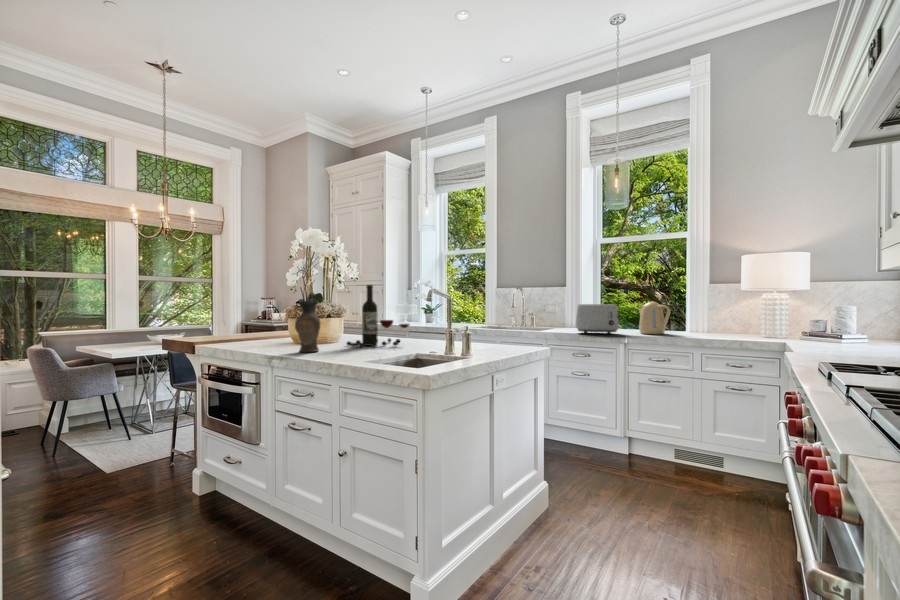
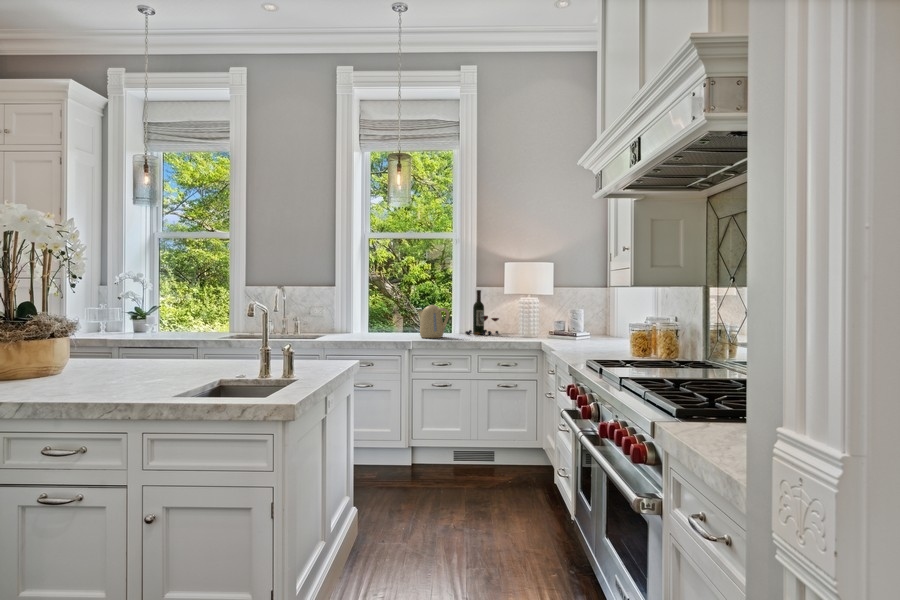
wine bottle: present [347,285,410,347] -> present [465,290,499,336]
ceramic pitcher: present [295,293,320,352] -> none [23,303,69,393]
toaster: present [576,304,621,334] -> none [357,308,406,340]

